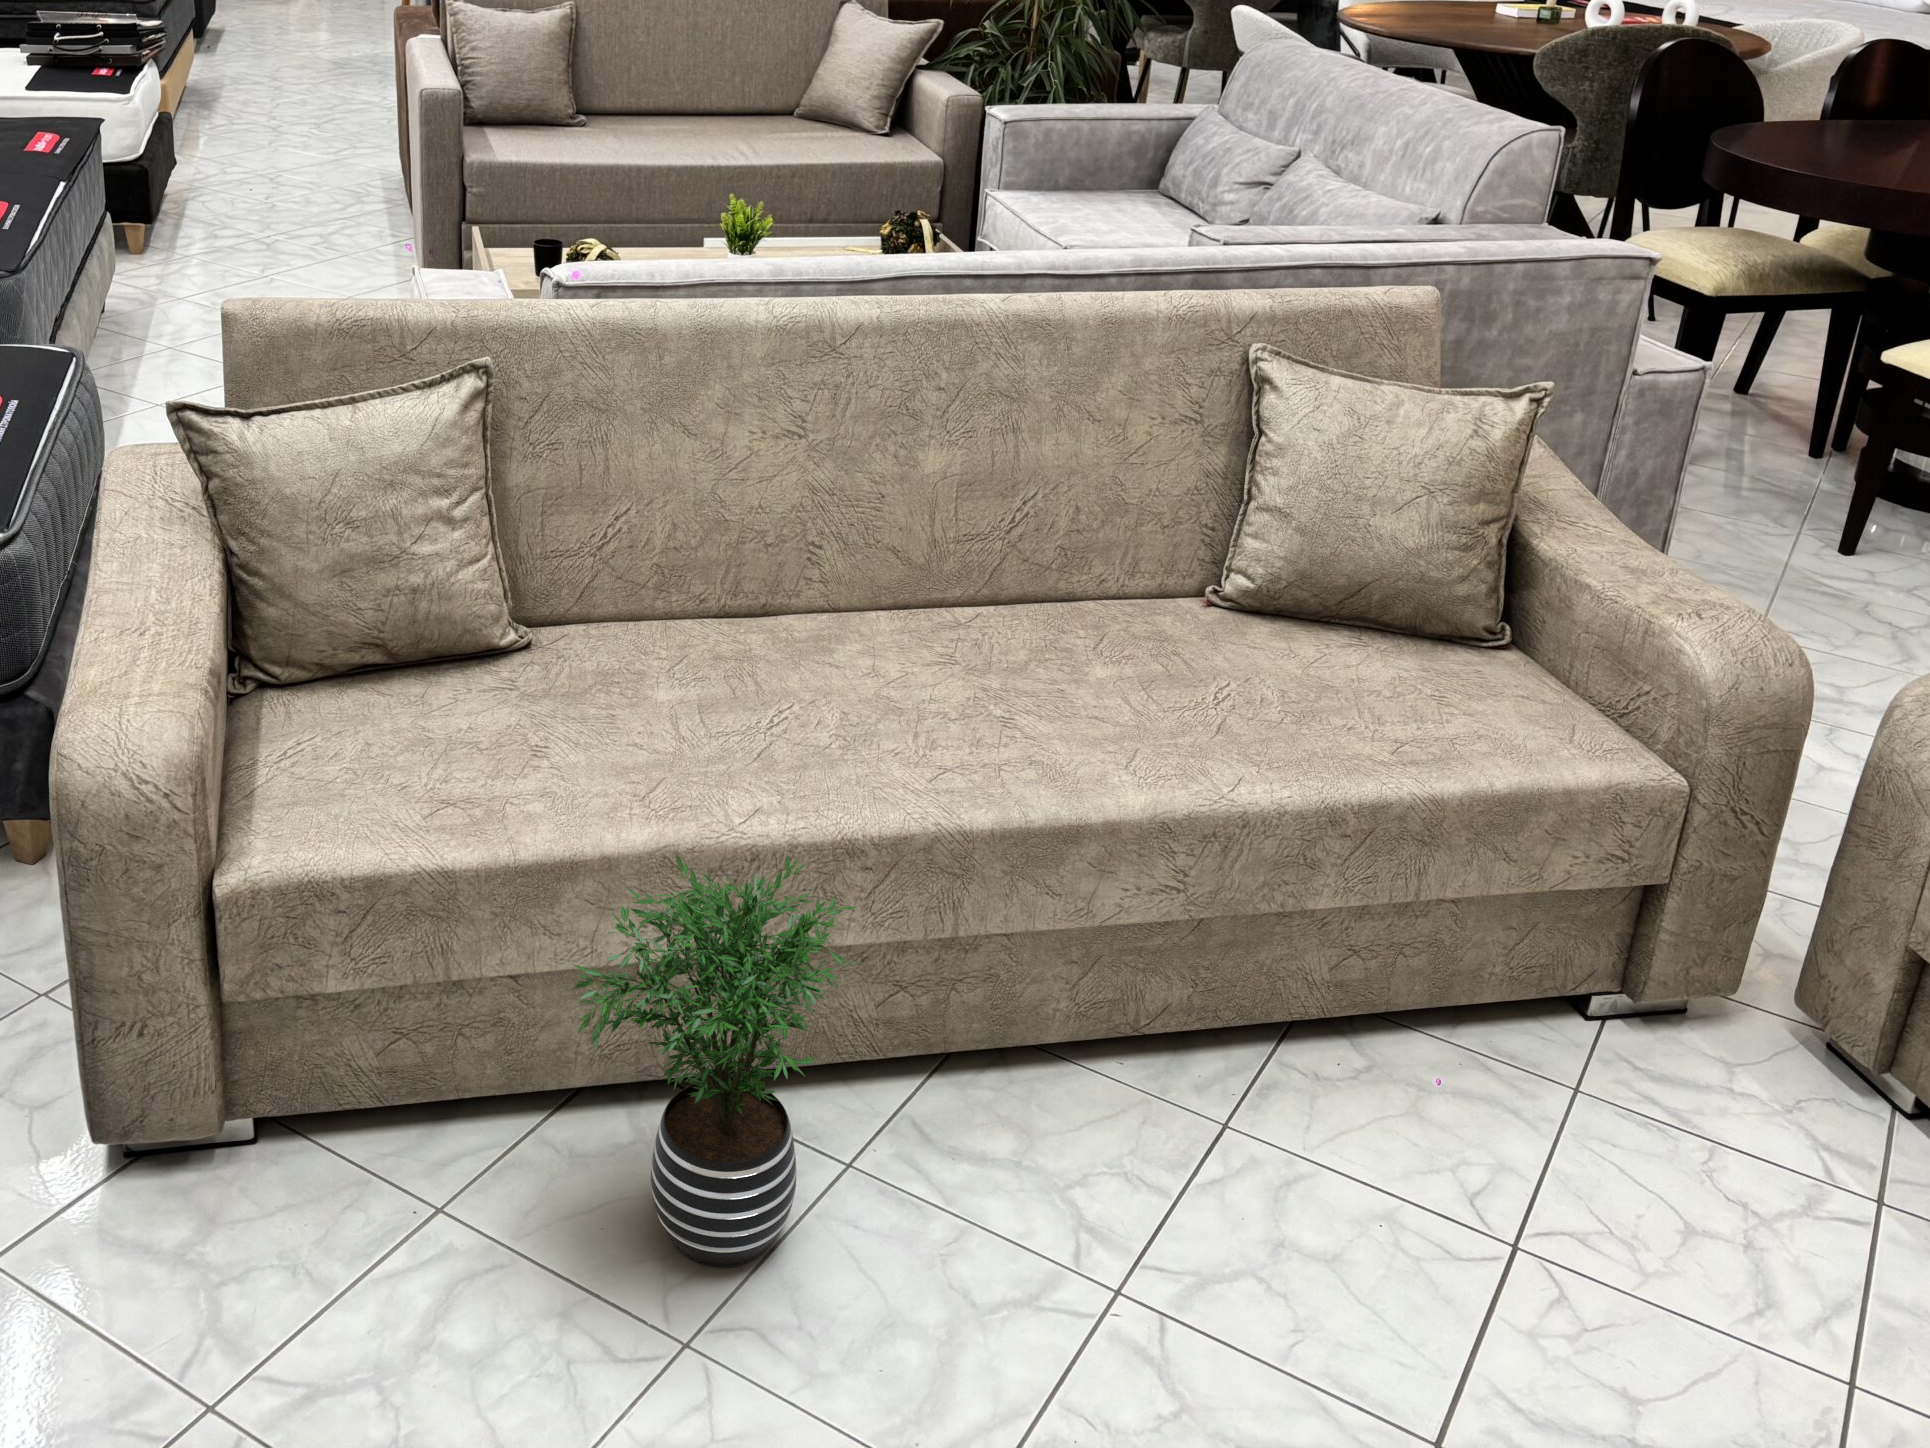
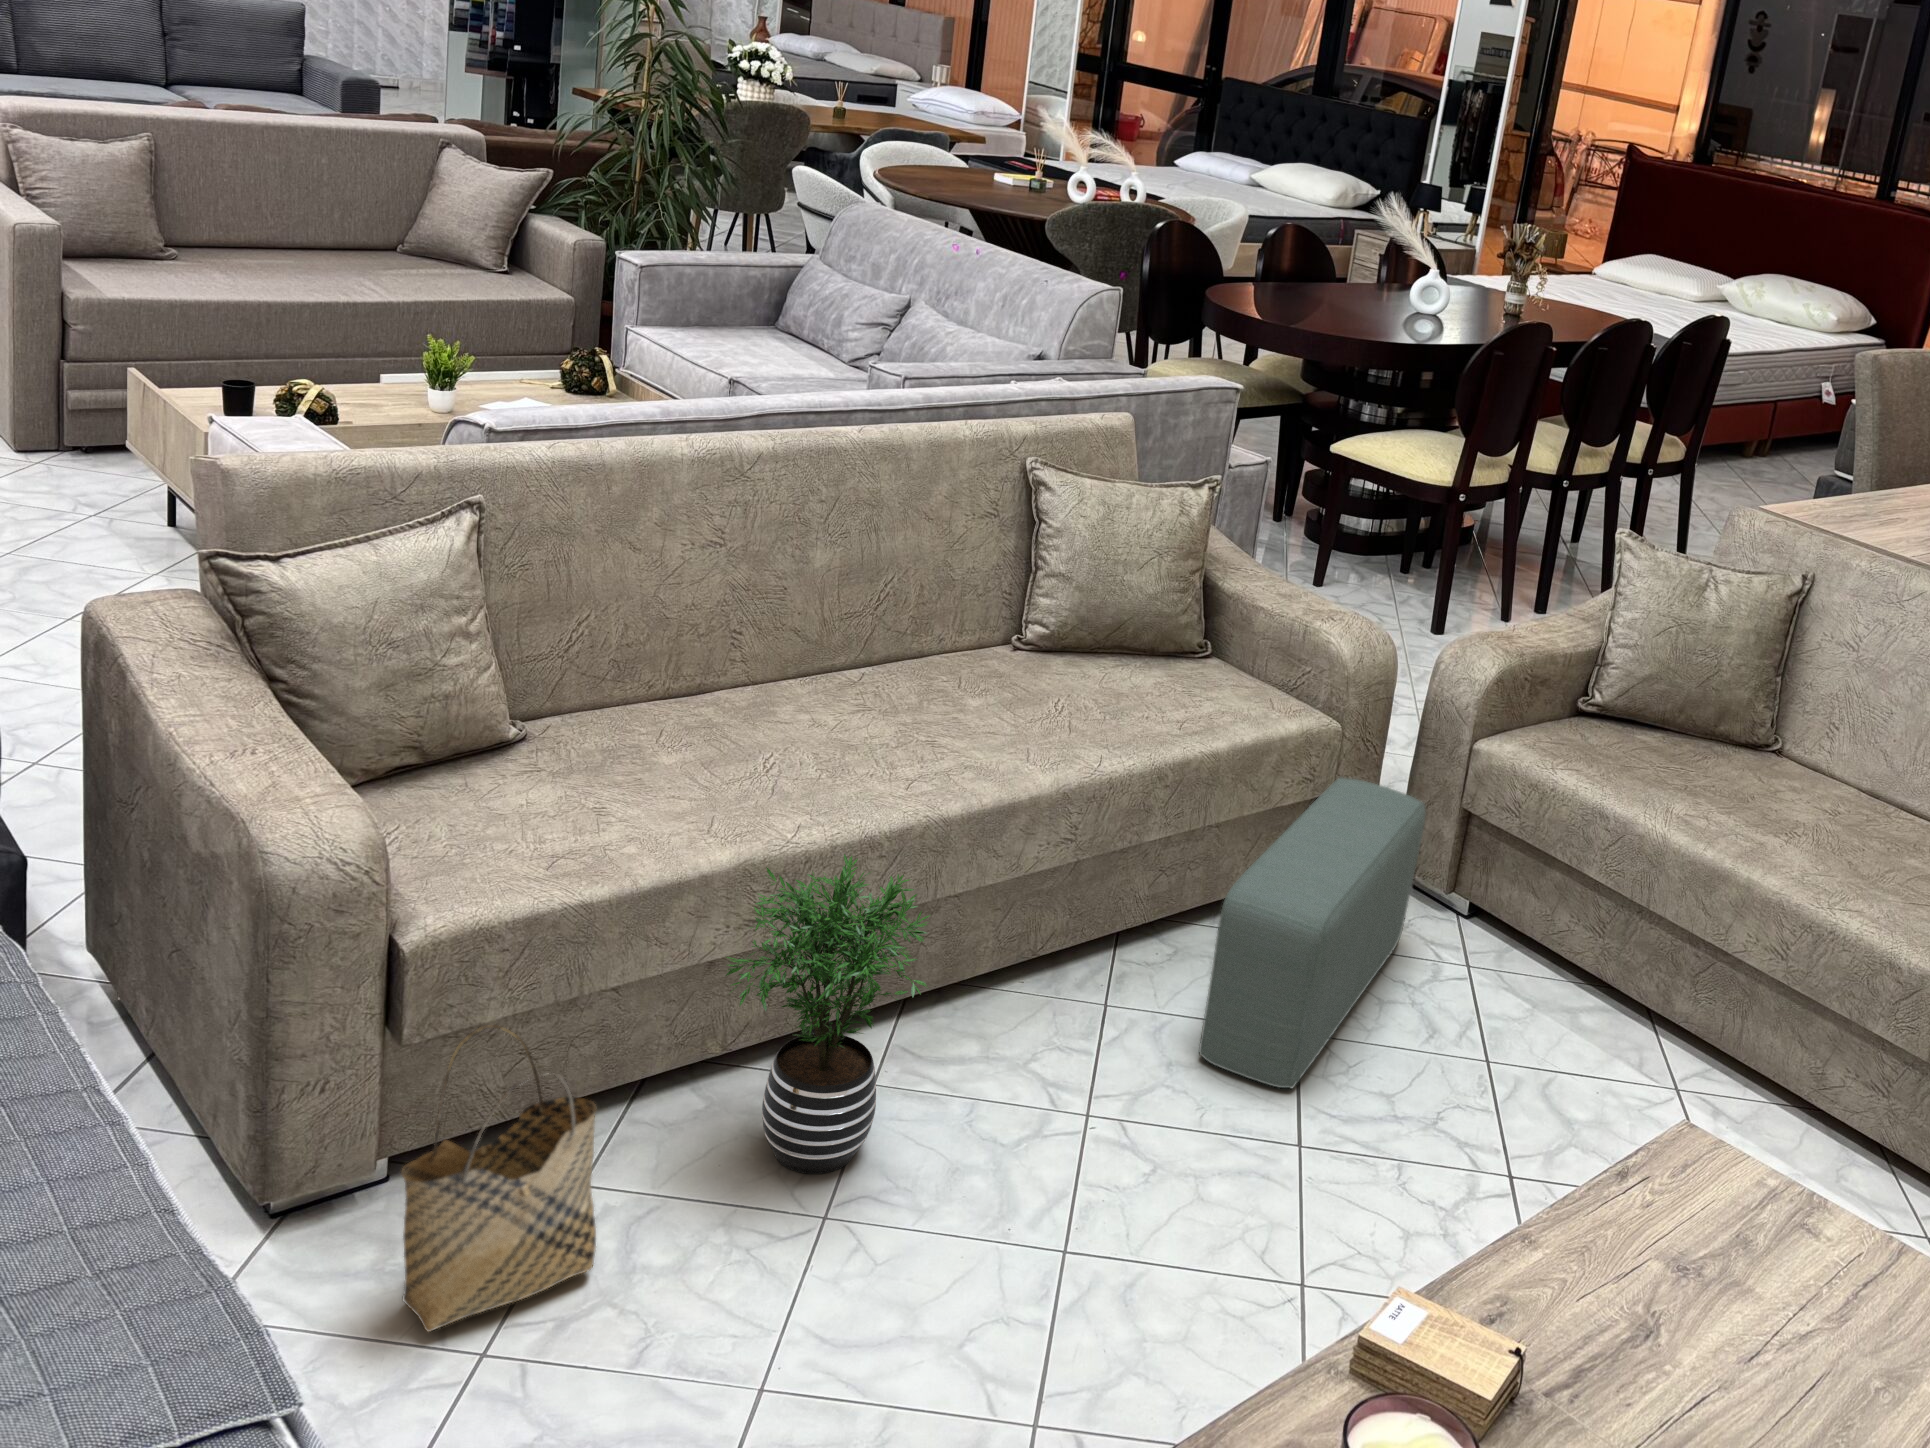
pouf: none [1320,864,1813,1341] -> present [1199,777,1426,1088]
woven basket: none [136,990,390,1335] -> present [401,1025,596,1332]

